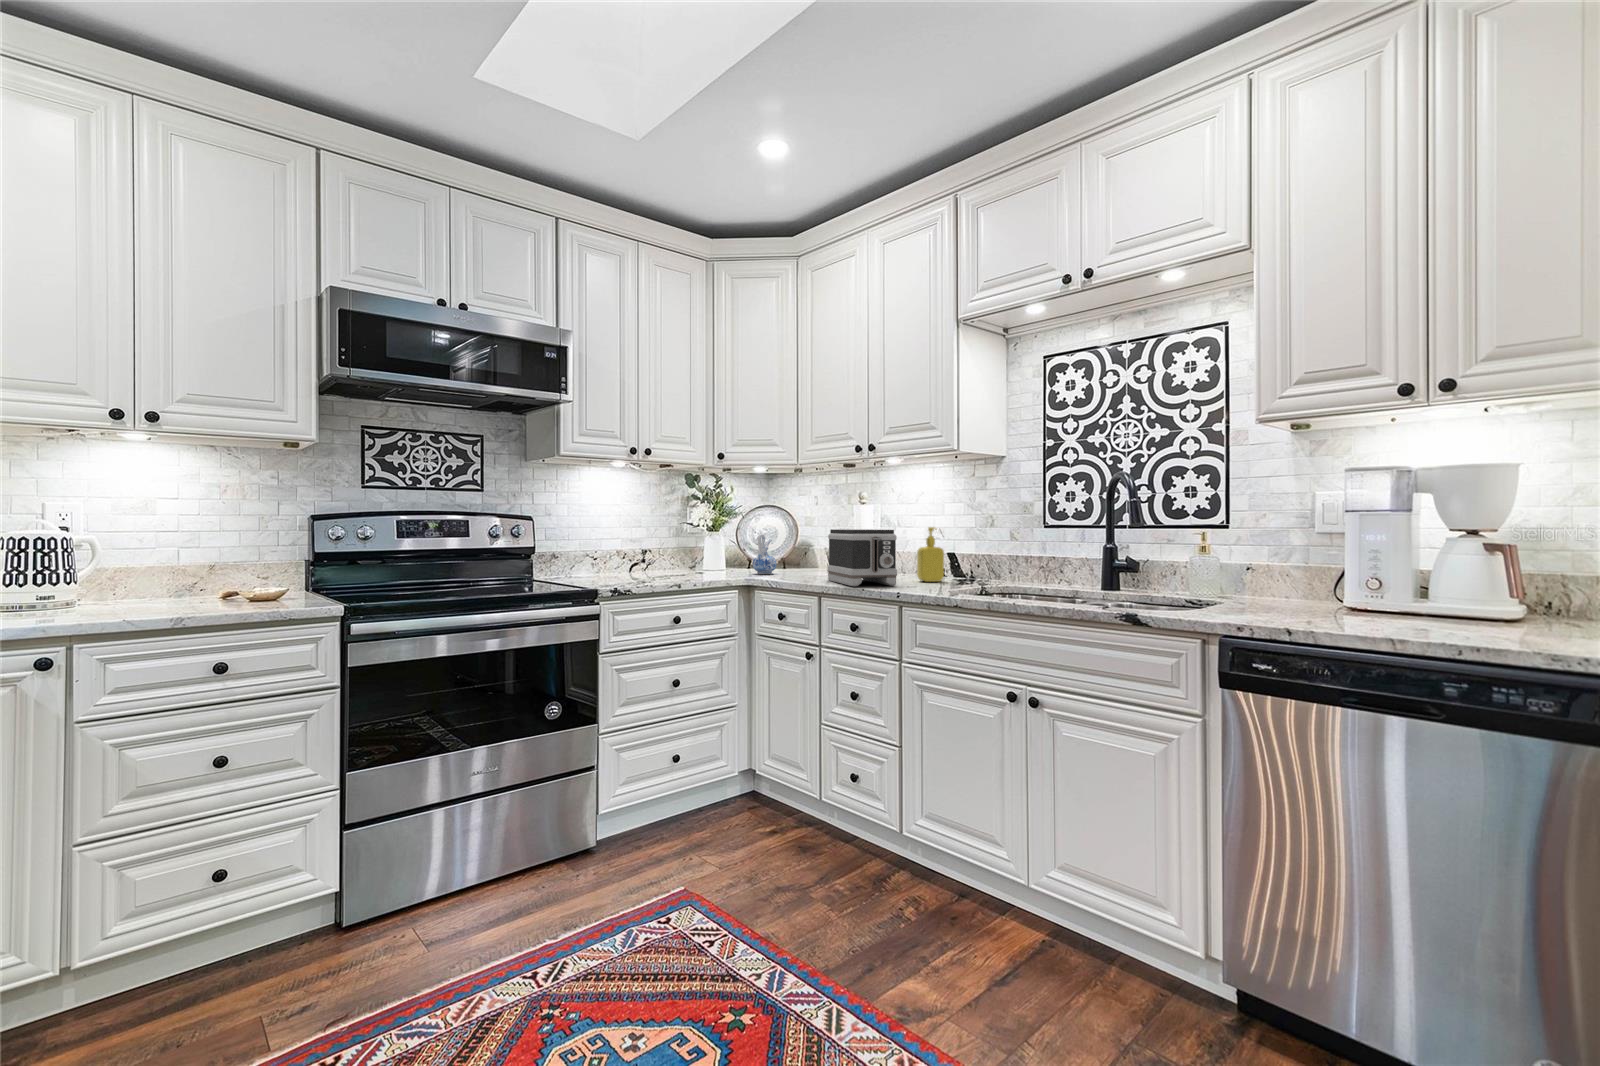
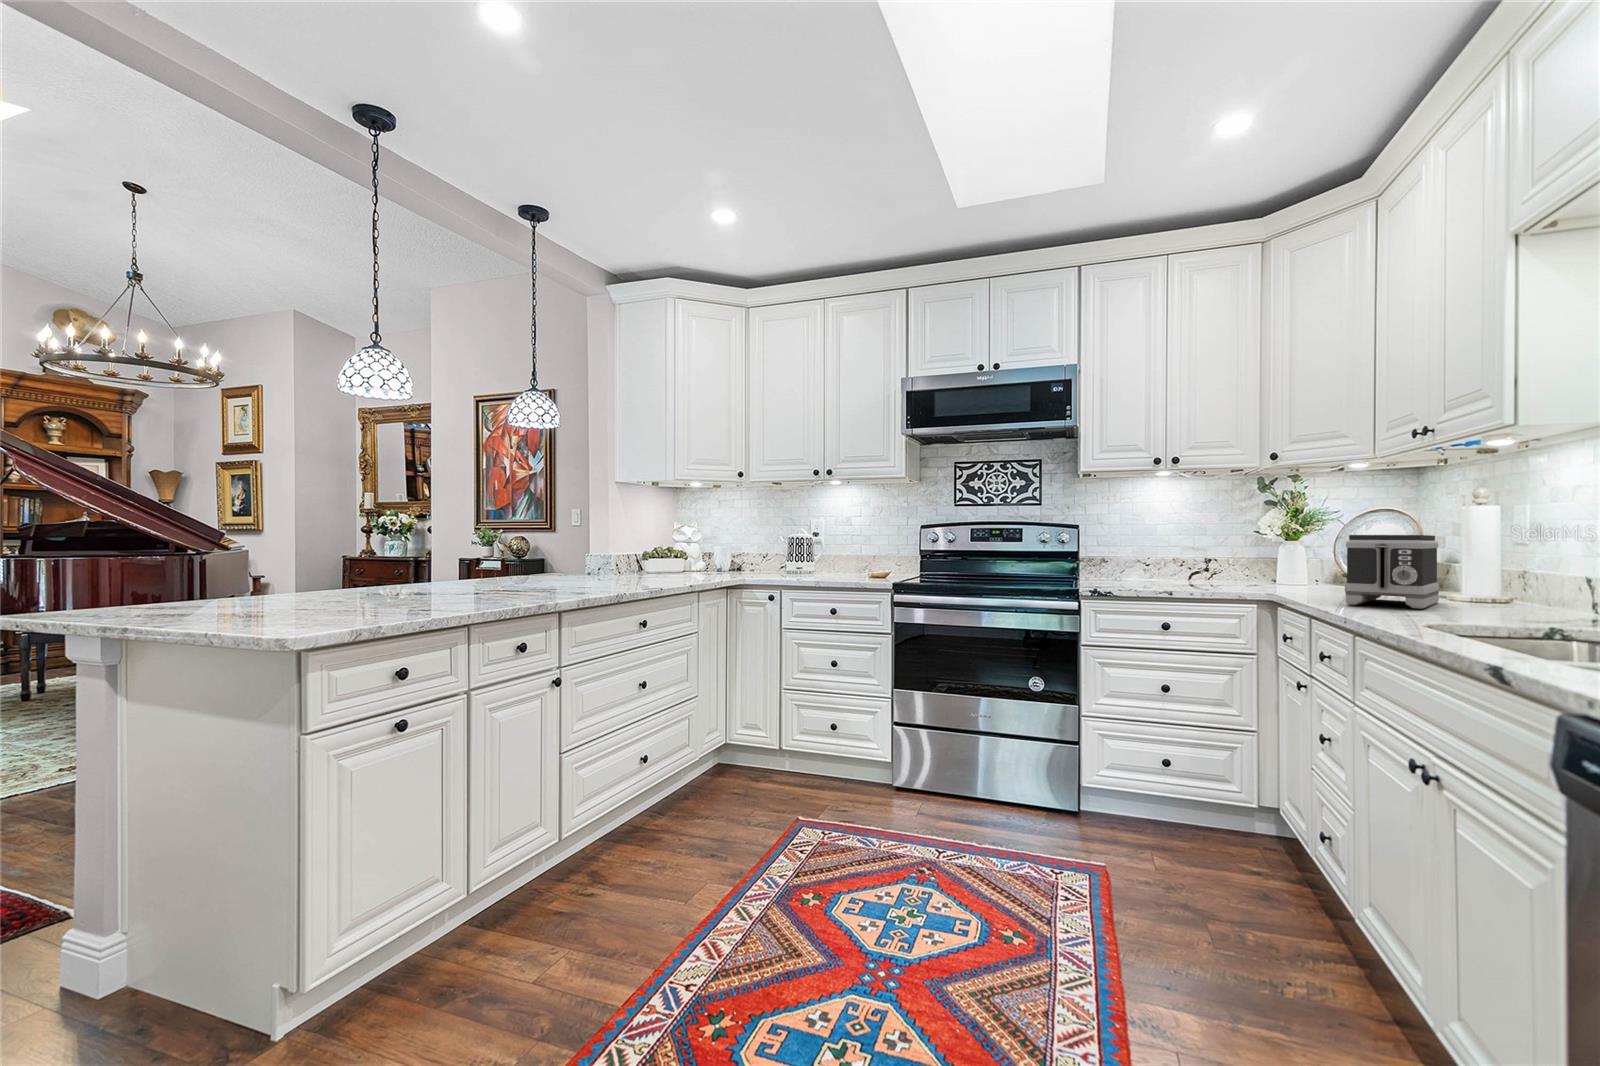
soap dispenser: present [917,527,944,582] -> none [1506,532,1558,613]
ceramic pitcher: present [753,534,777,574] -> none [1307,542,1342,589]

